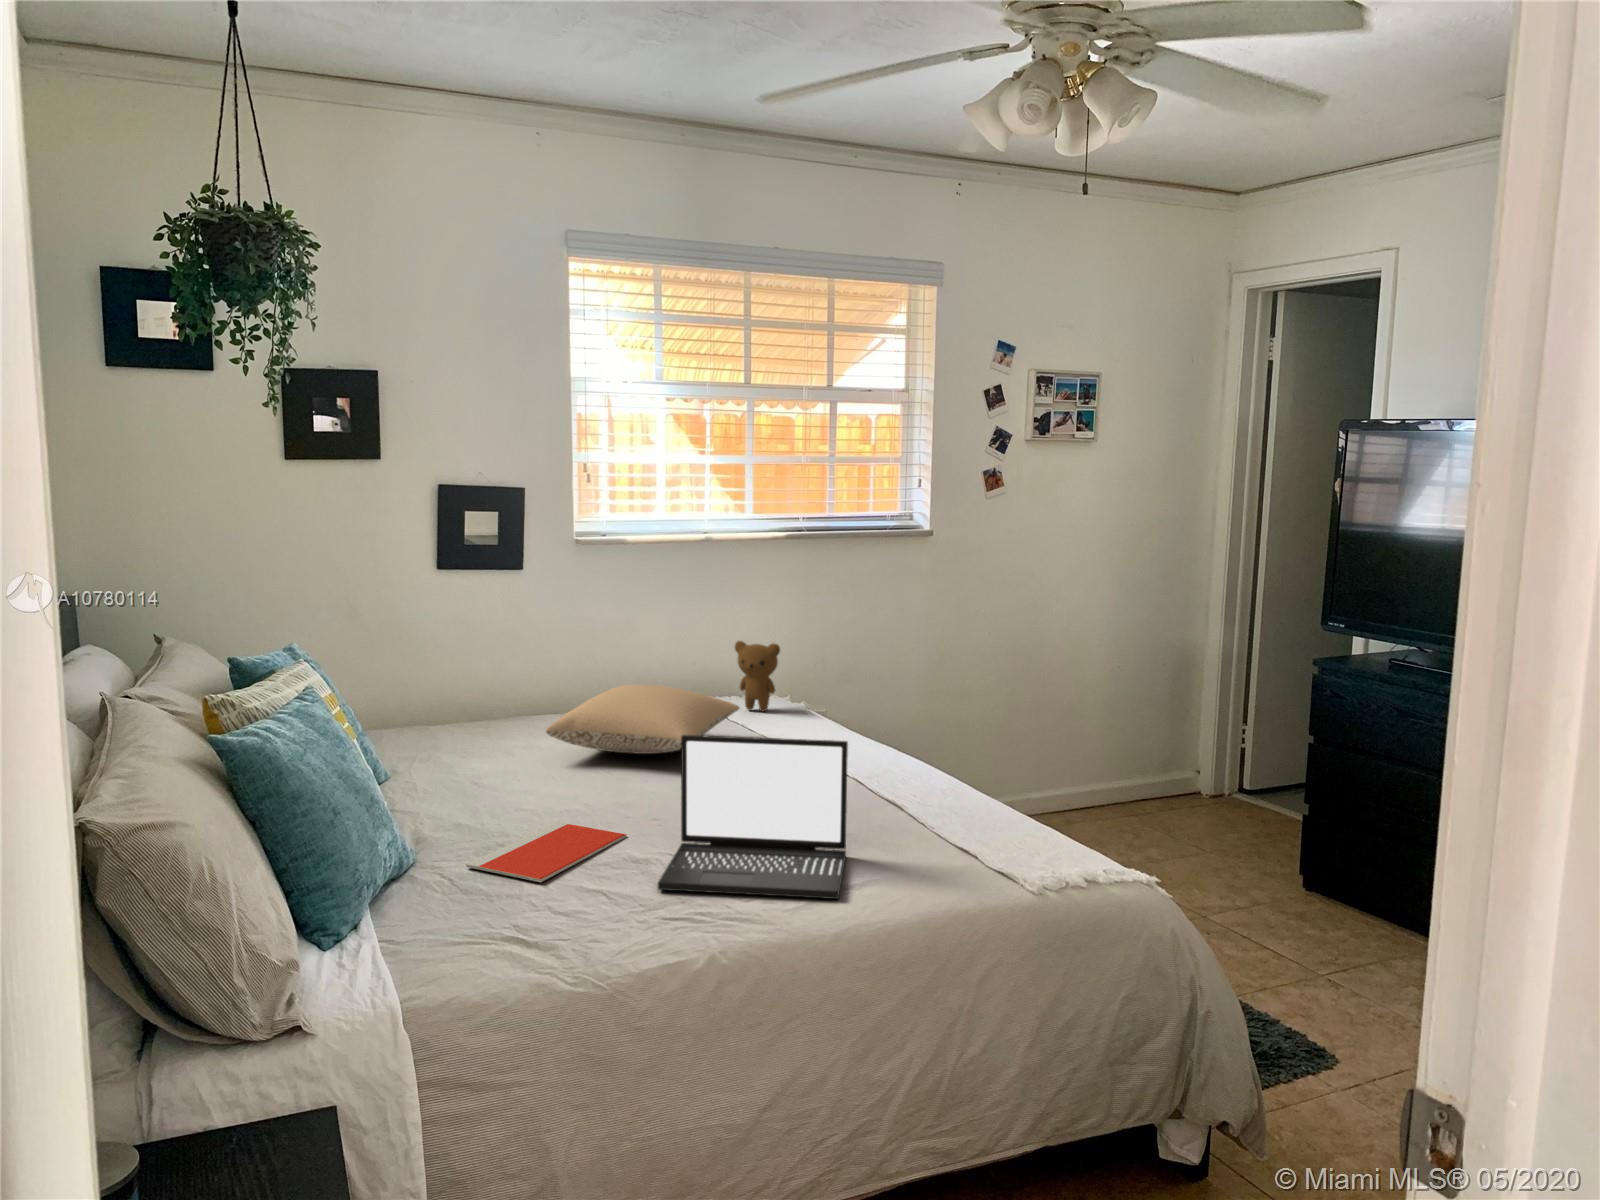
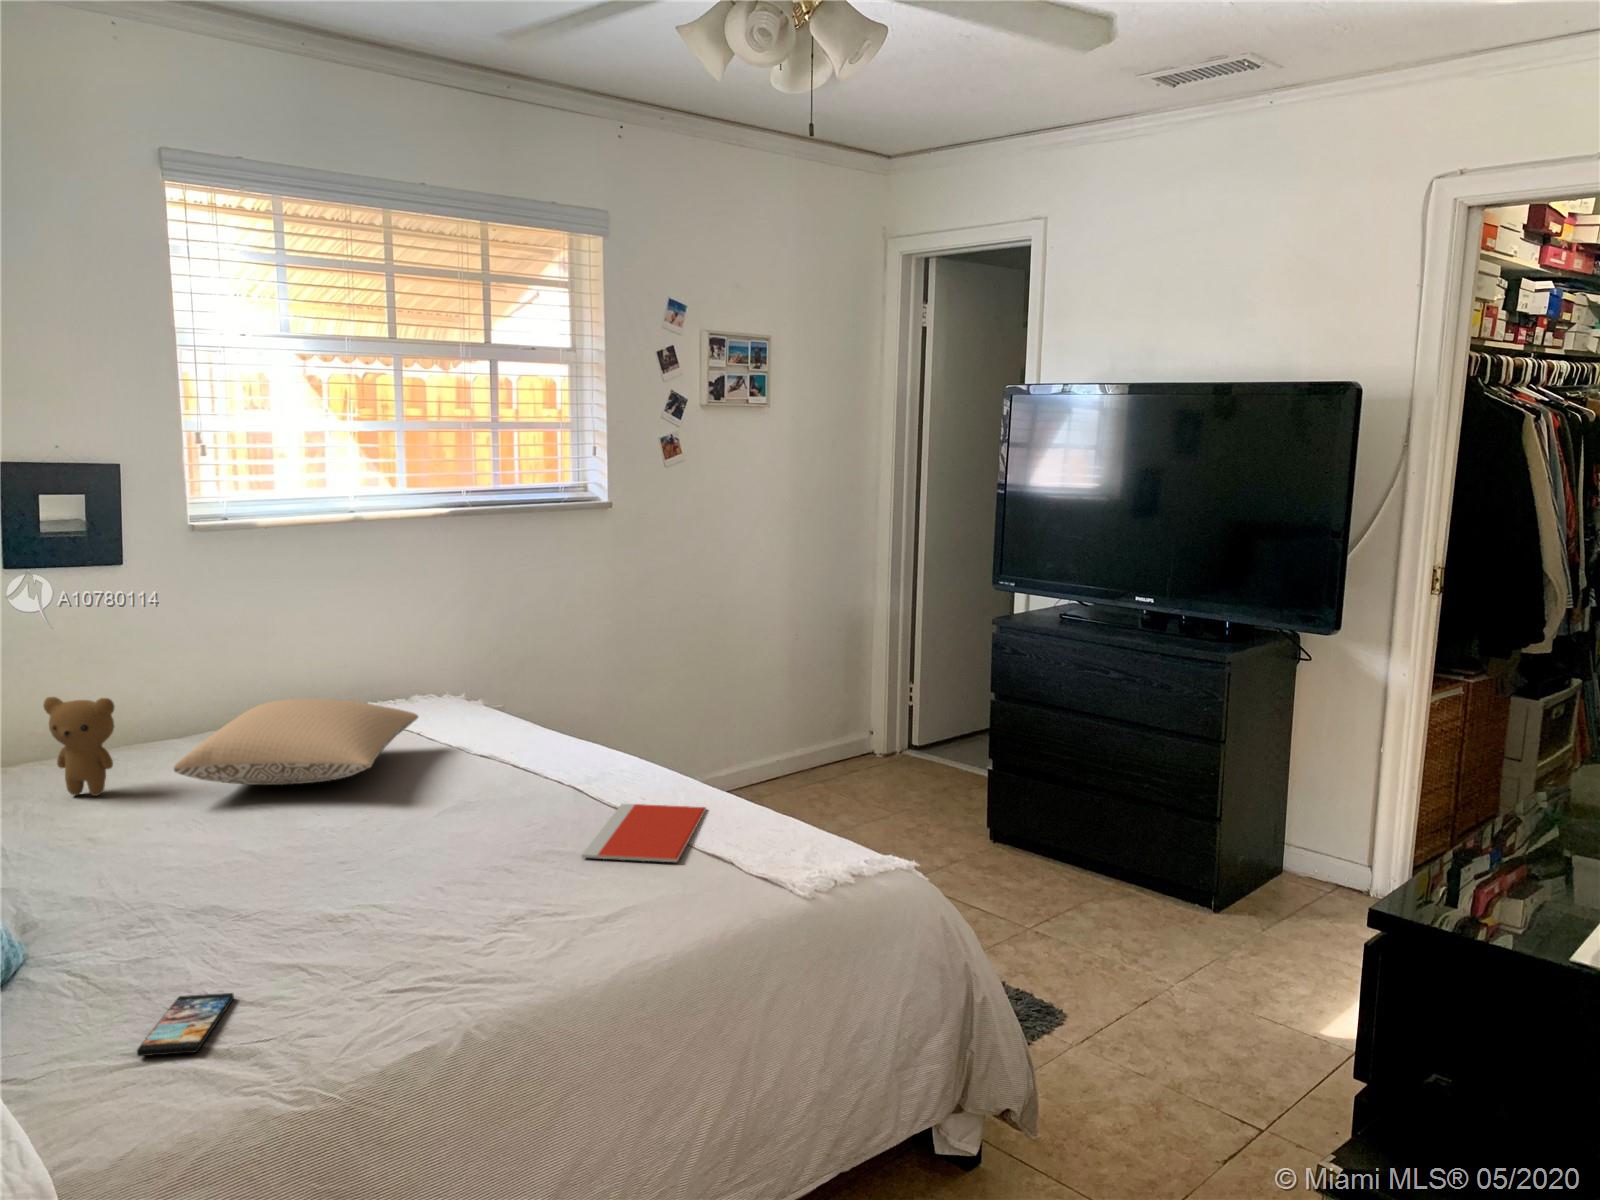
teddy bear: present [735,641,780,711] -> present [43,697,114,796]
laptop: present [658,735,848,899] -> none [367,753,596,963]
notebook: present [466,822,627,882] -> present [582,804,706,862]
smartphone: none [486,893,558,932] -> present [137,993,234,1056]

